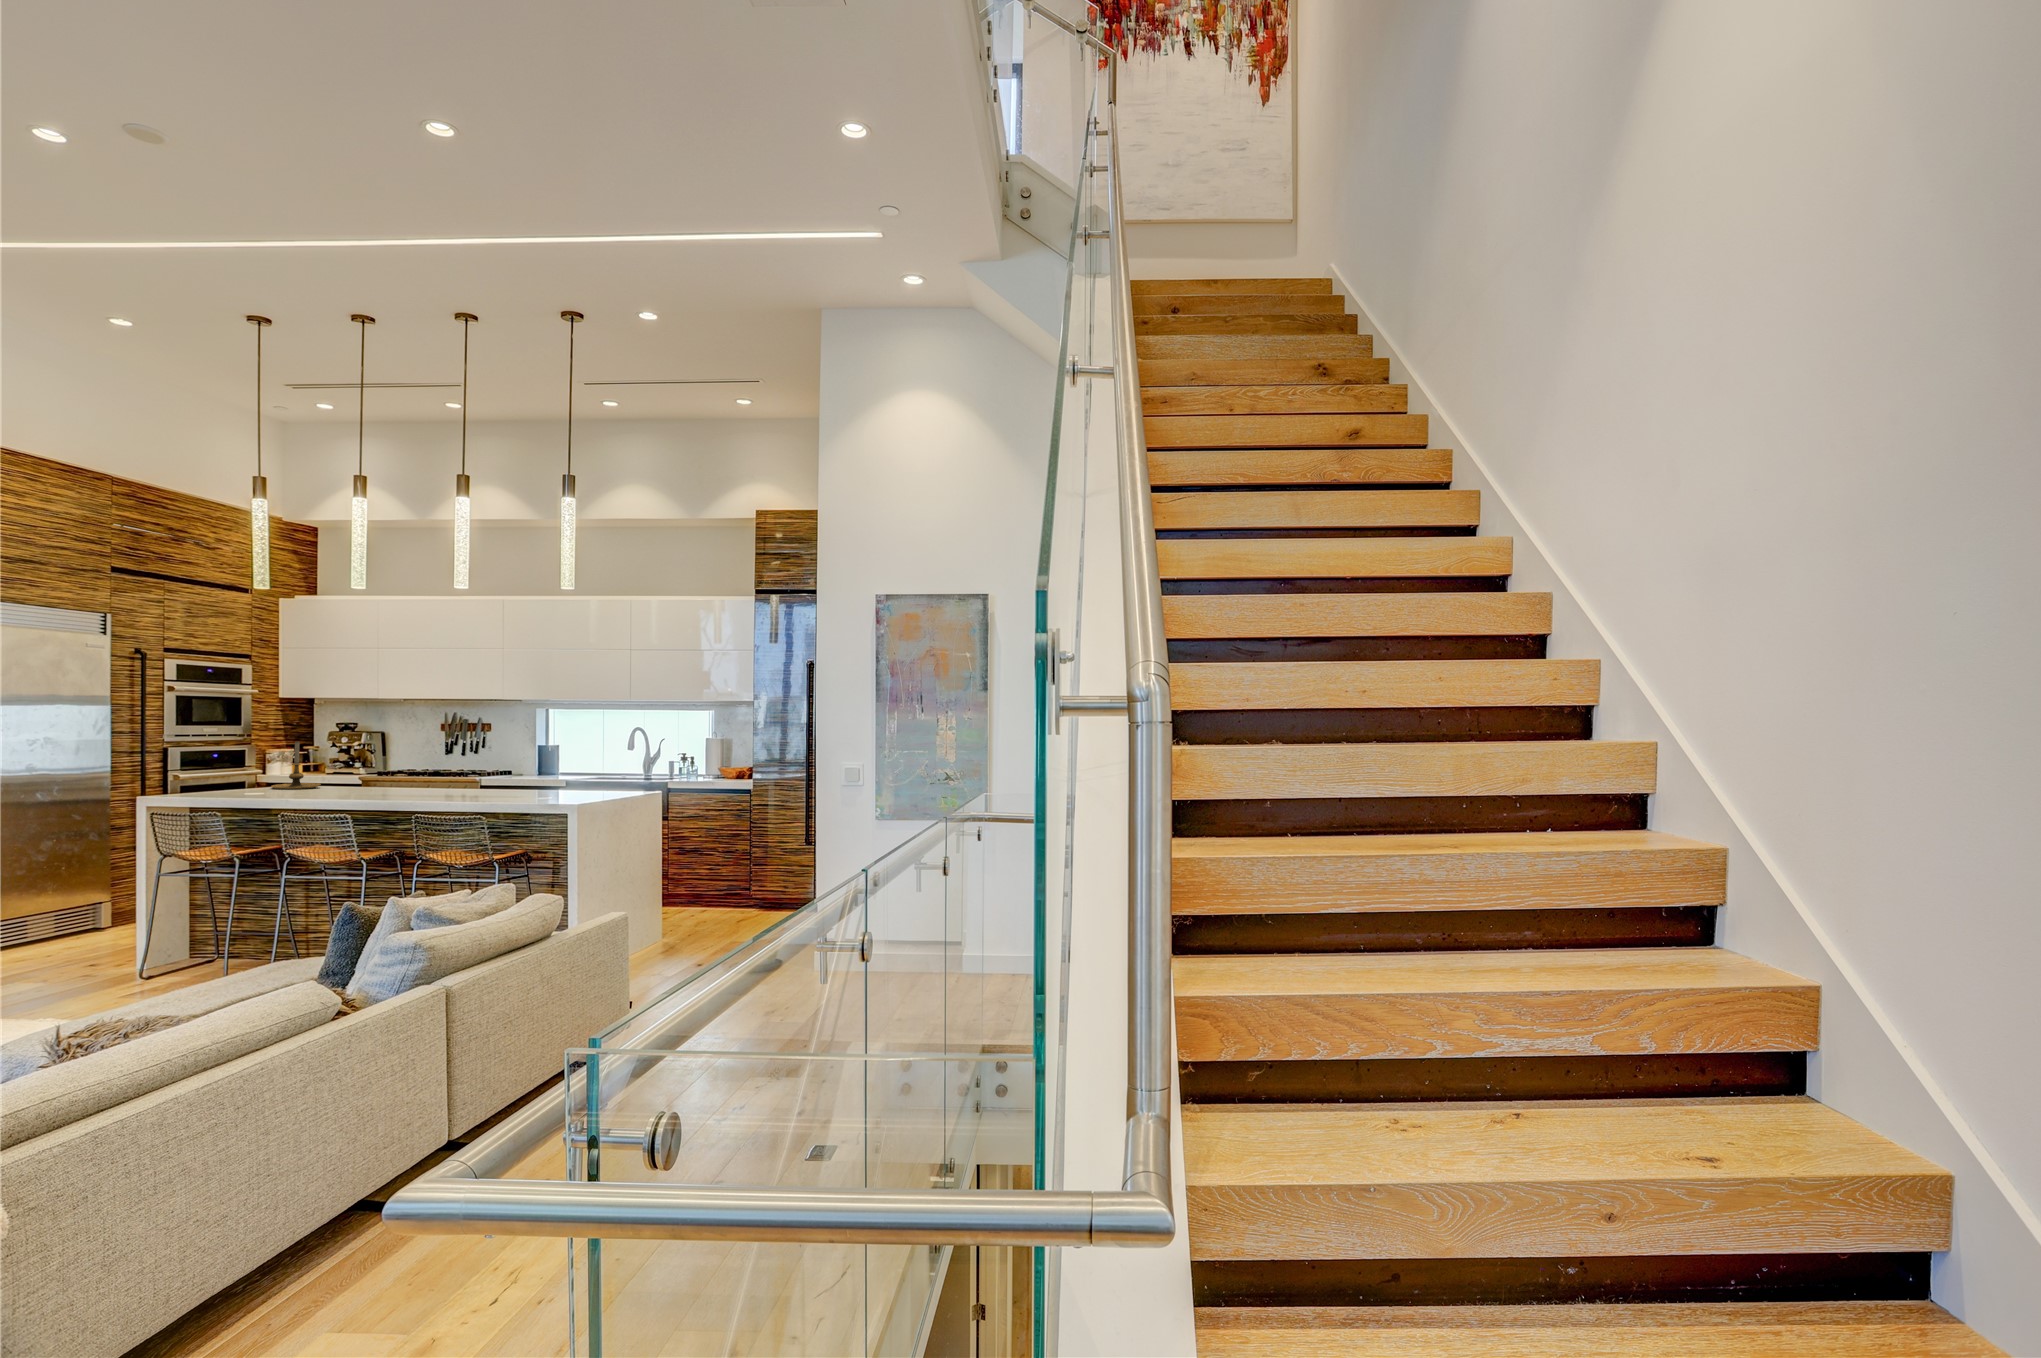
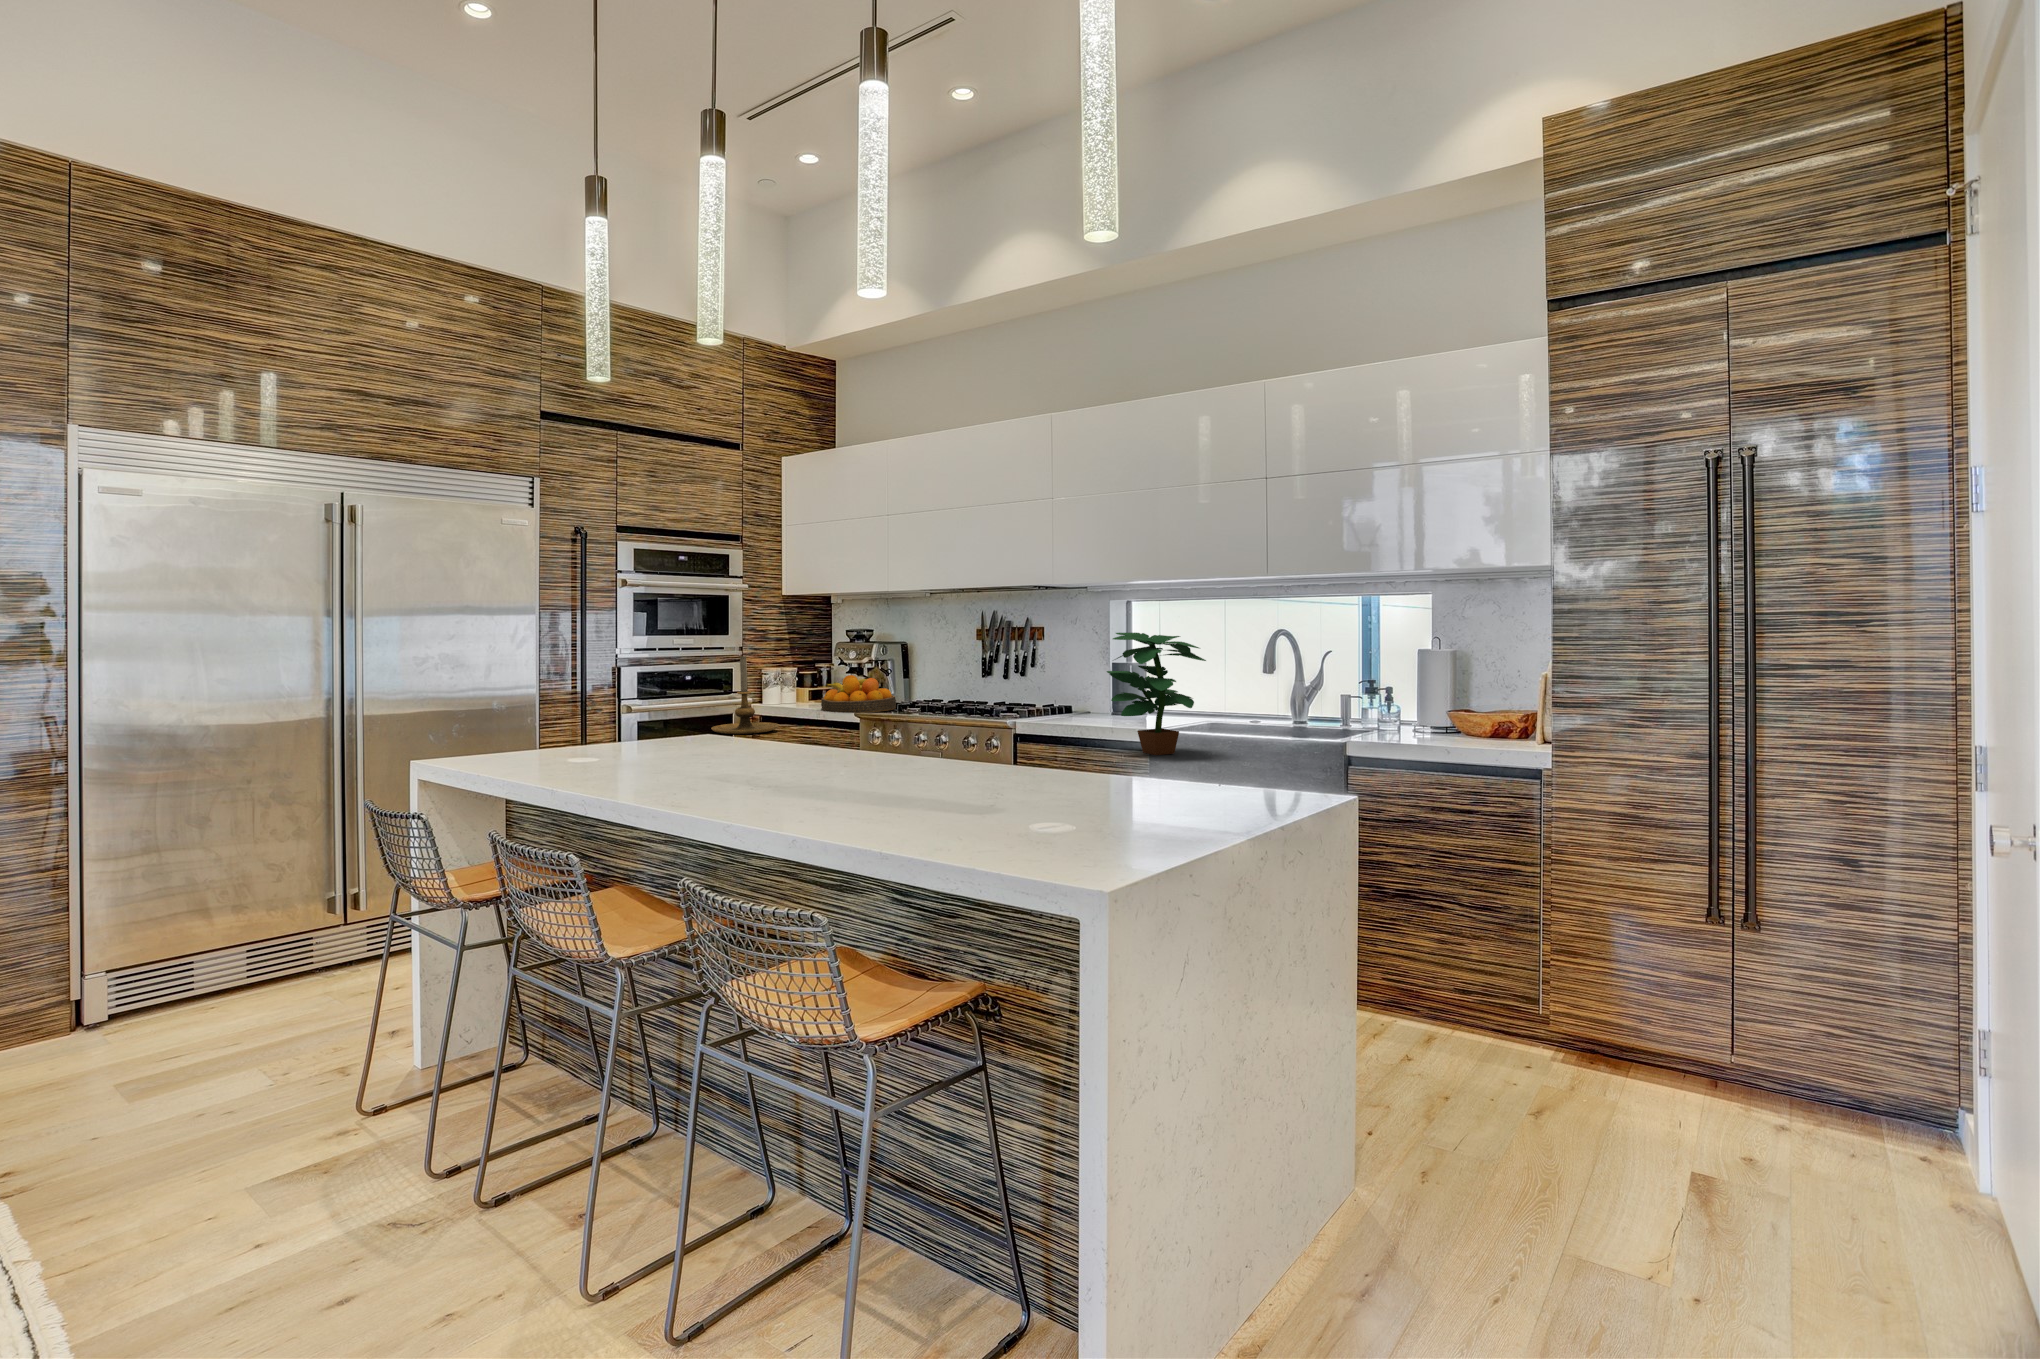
potted plant: none [544,729,599,790] -> present [1107,633,1206,755]
fruit bowl: none [317,754,376,779] -> present [821,675,896,713]

